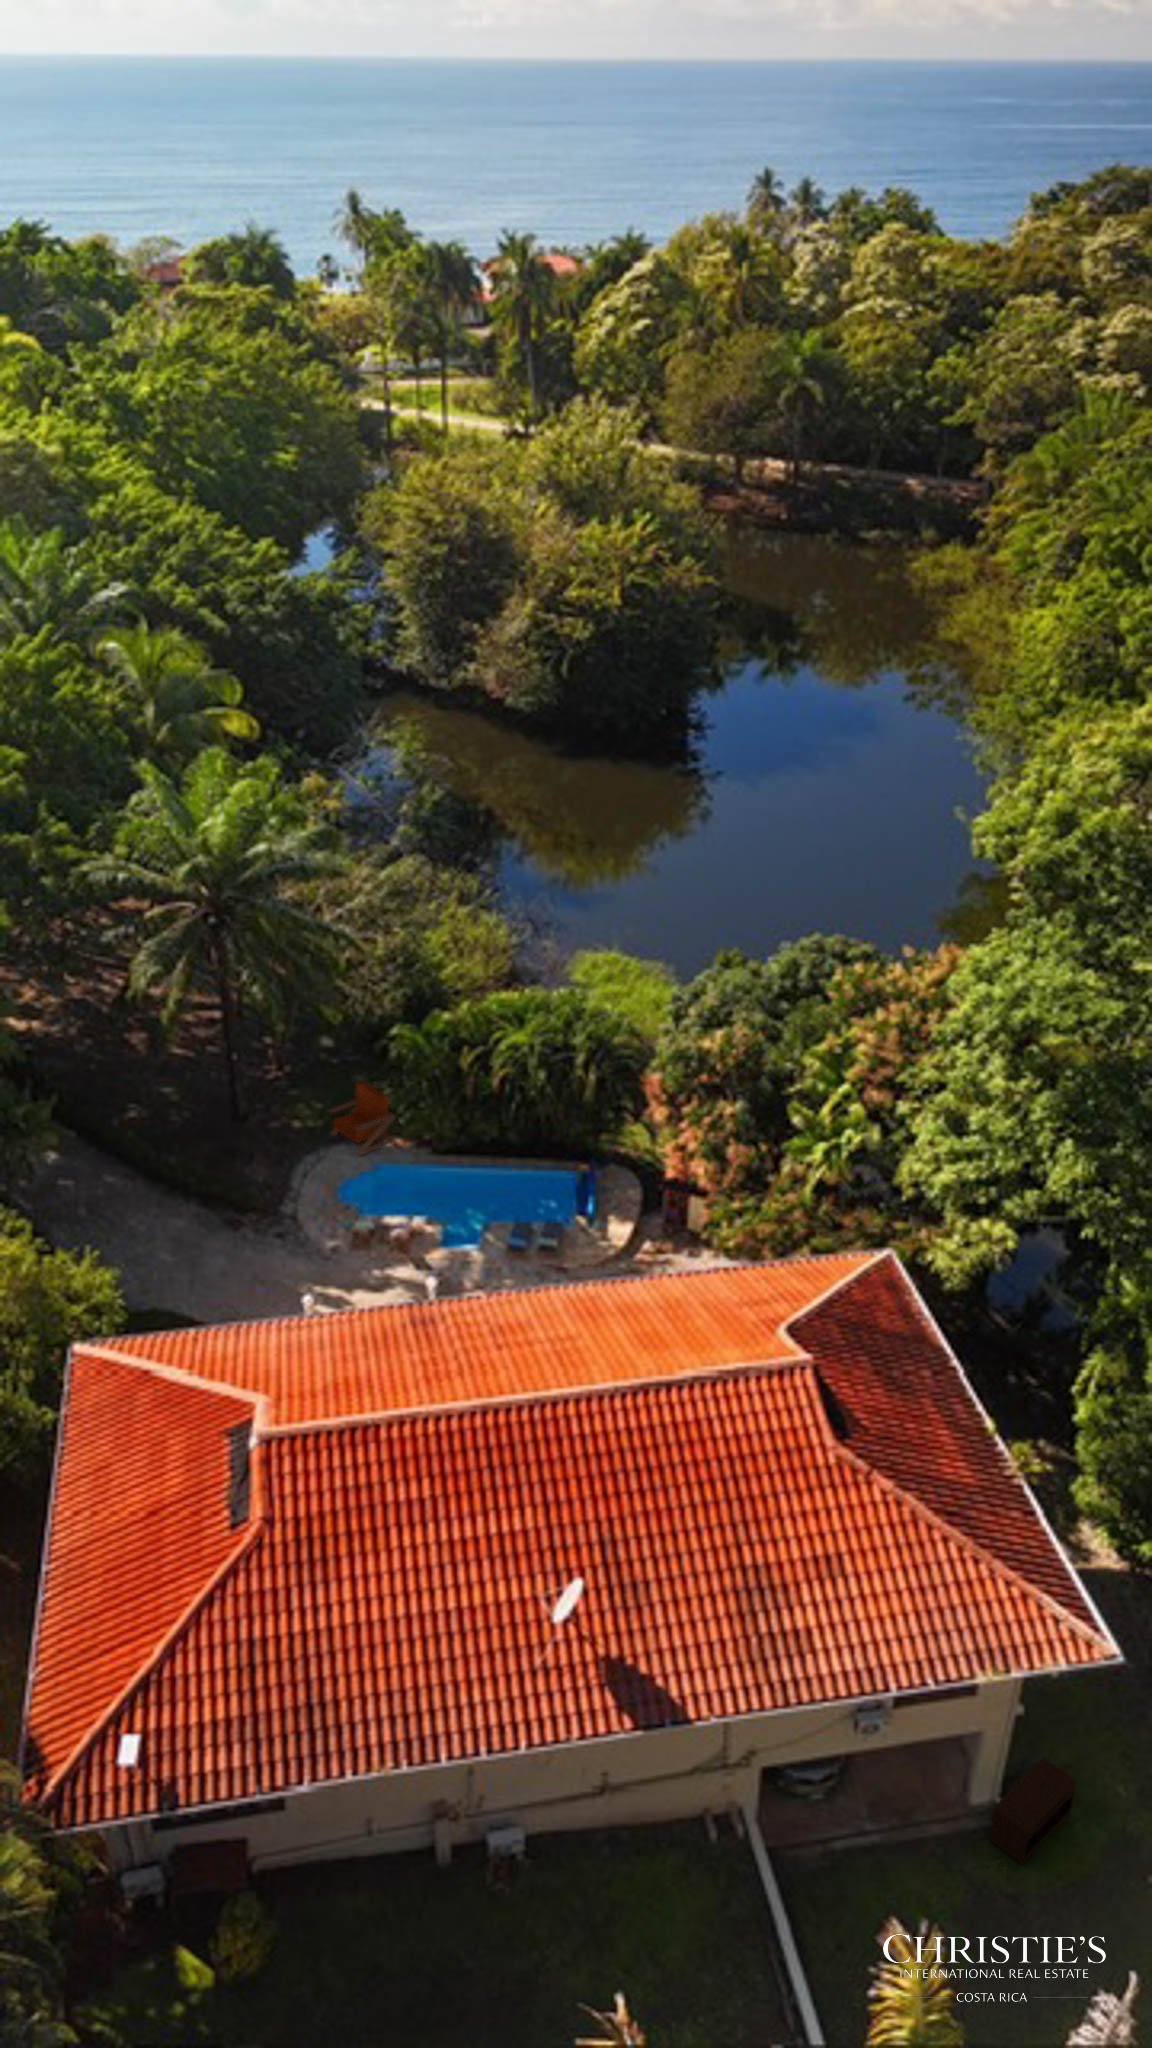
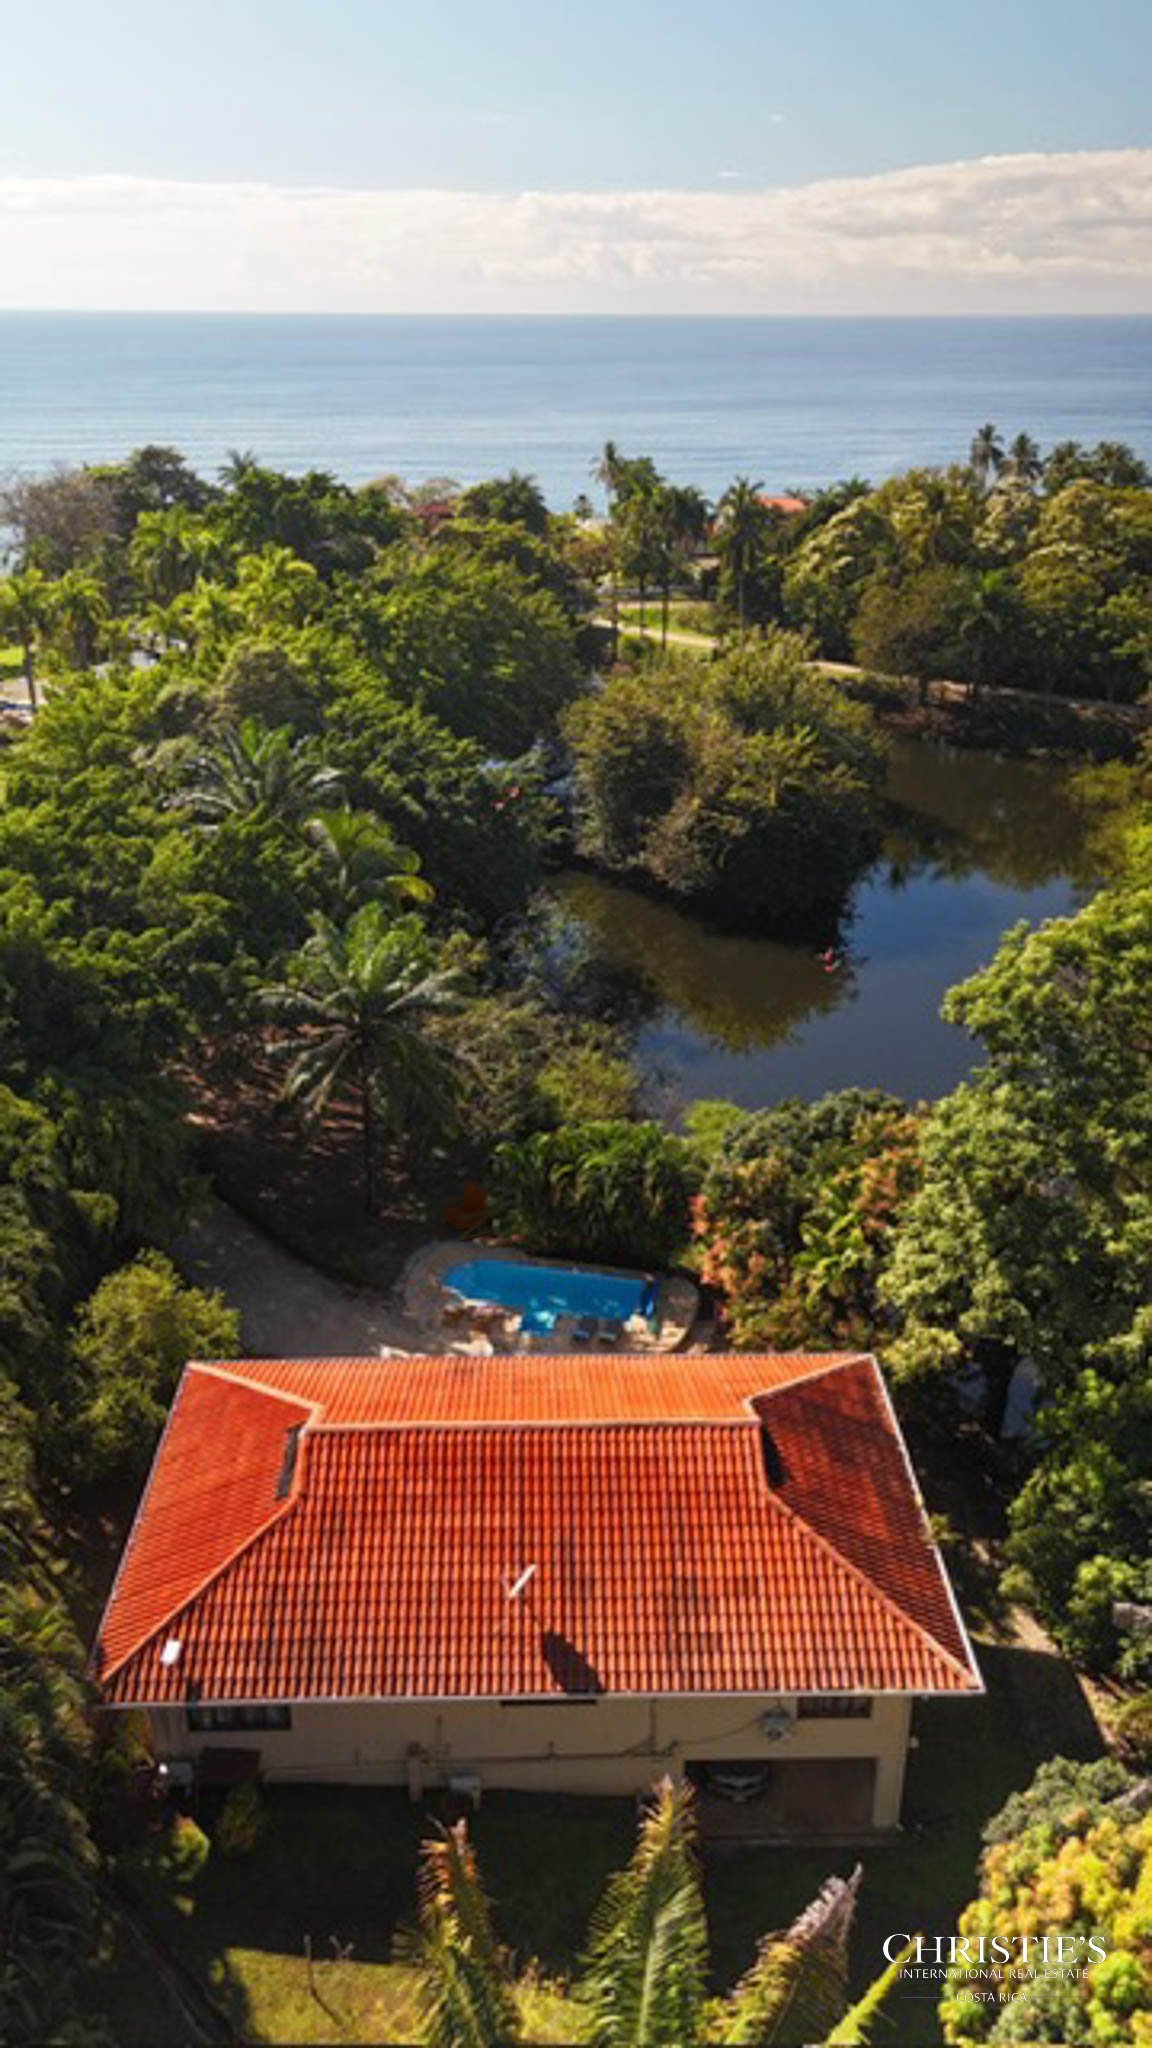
bench: present [989,1758,1076,1864] -> none [872,1784,952,1872]

